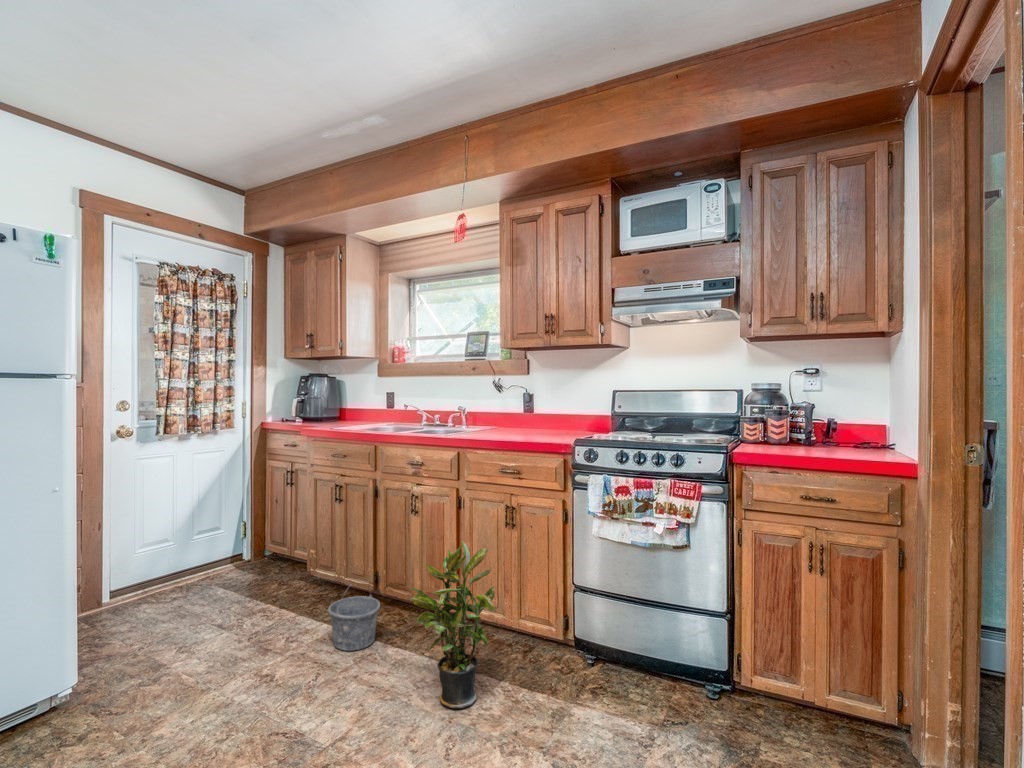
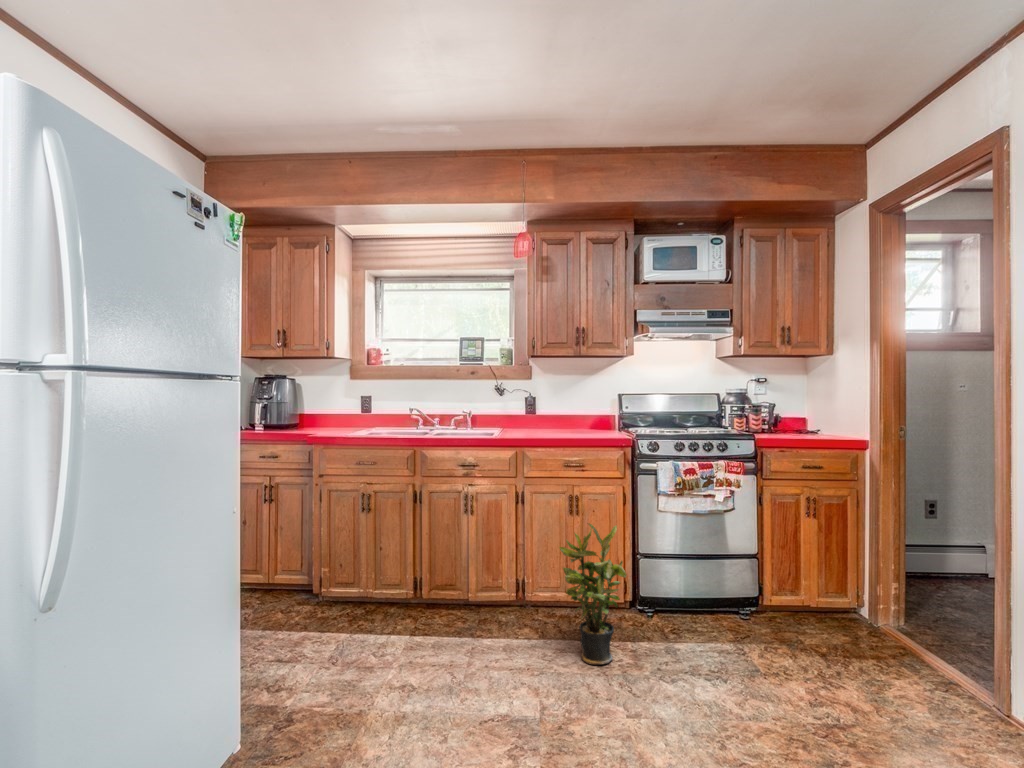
bucket: present [328,595,380,651] -> none [424,578,475,649]

